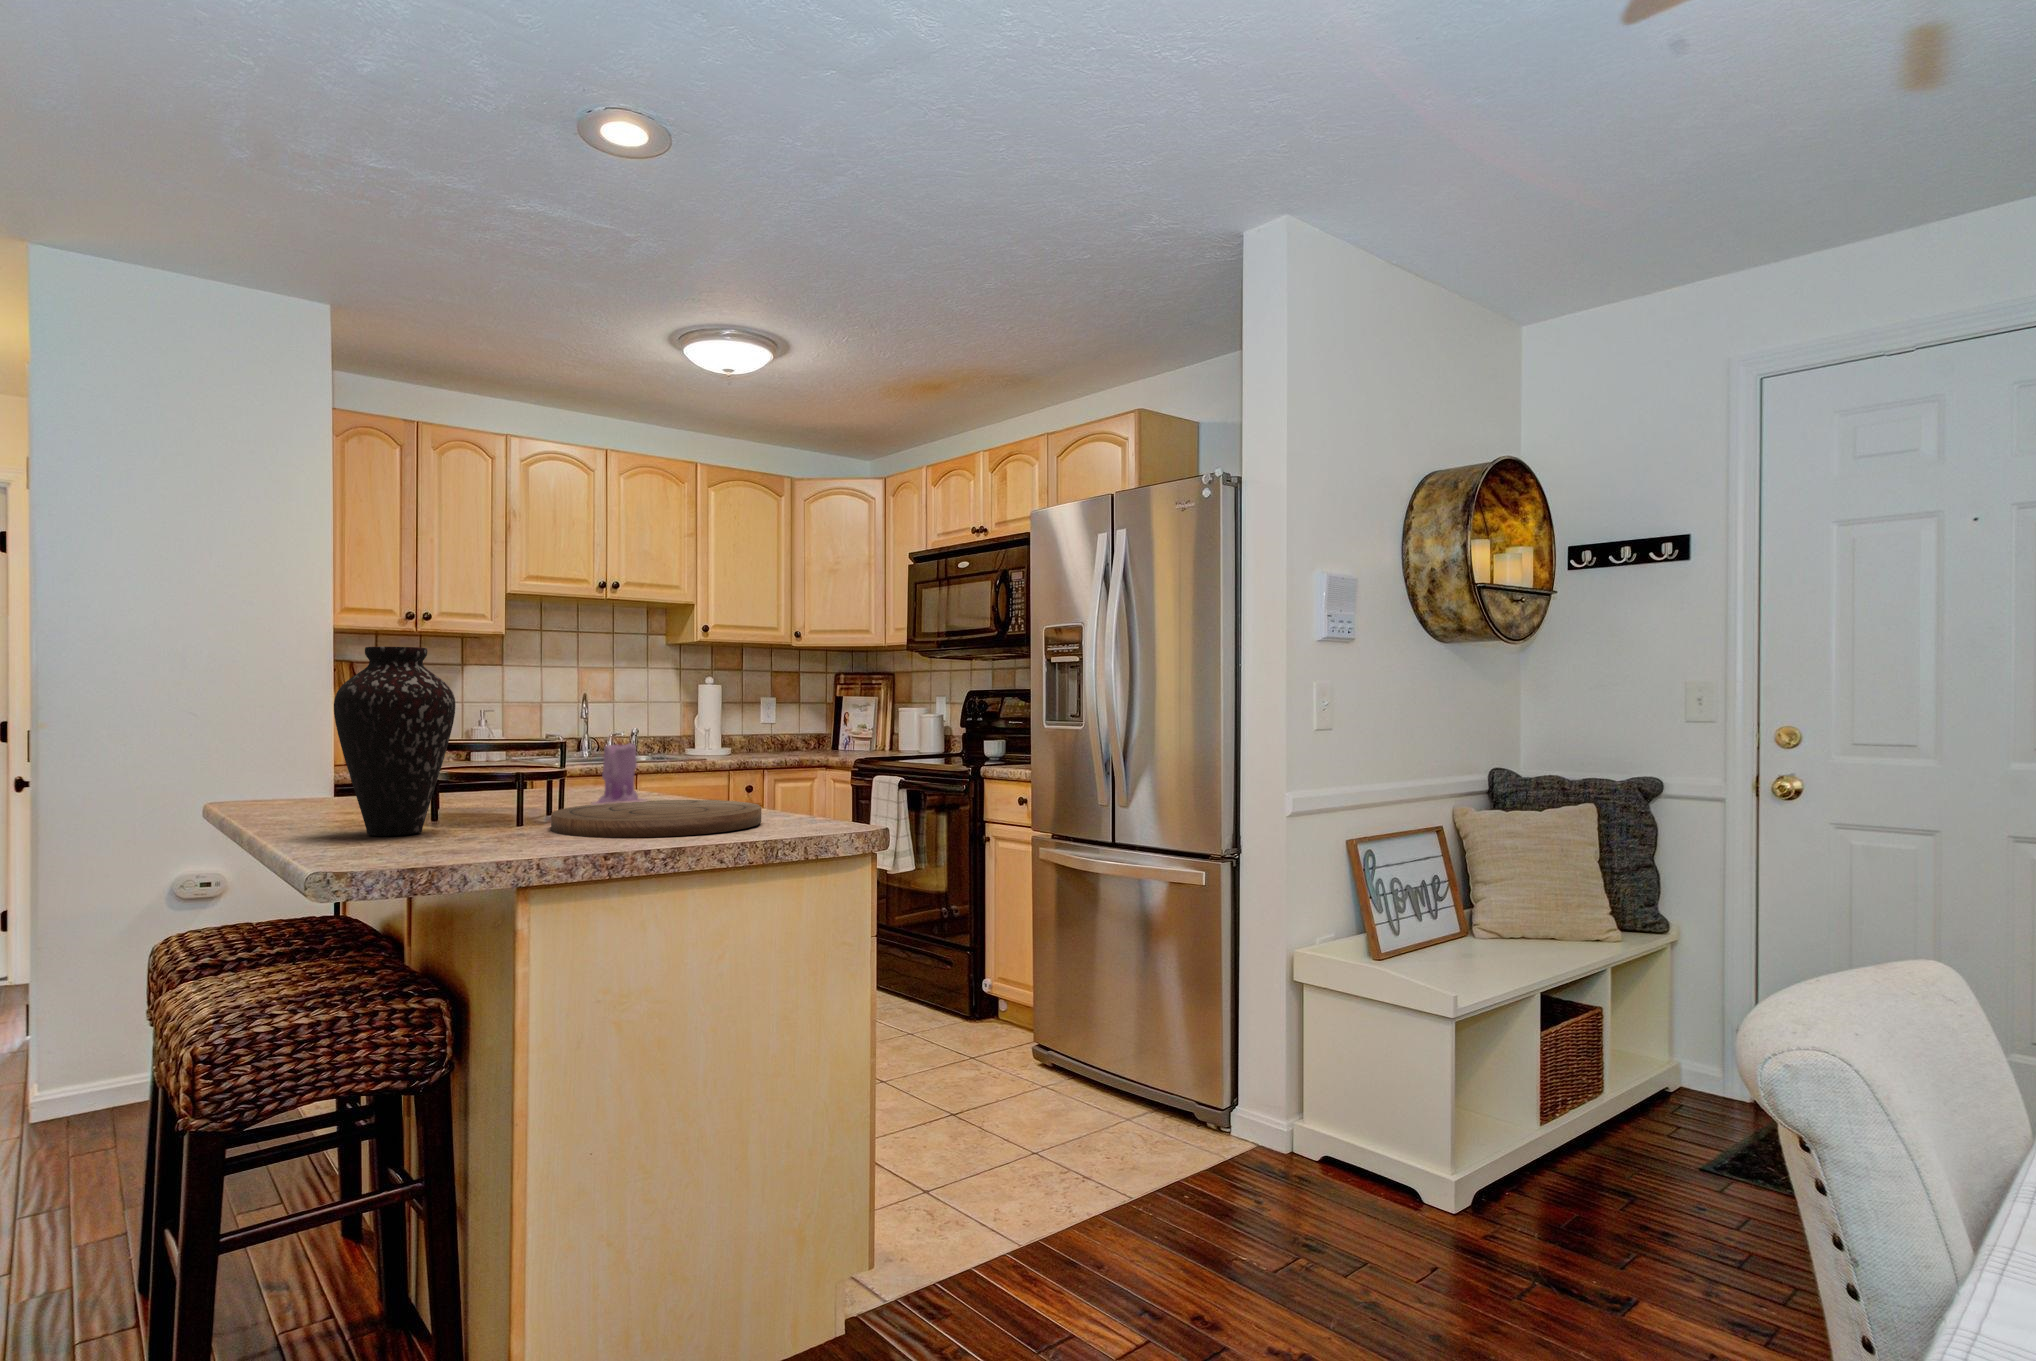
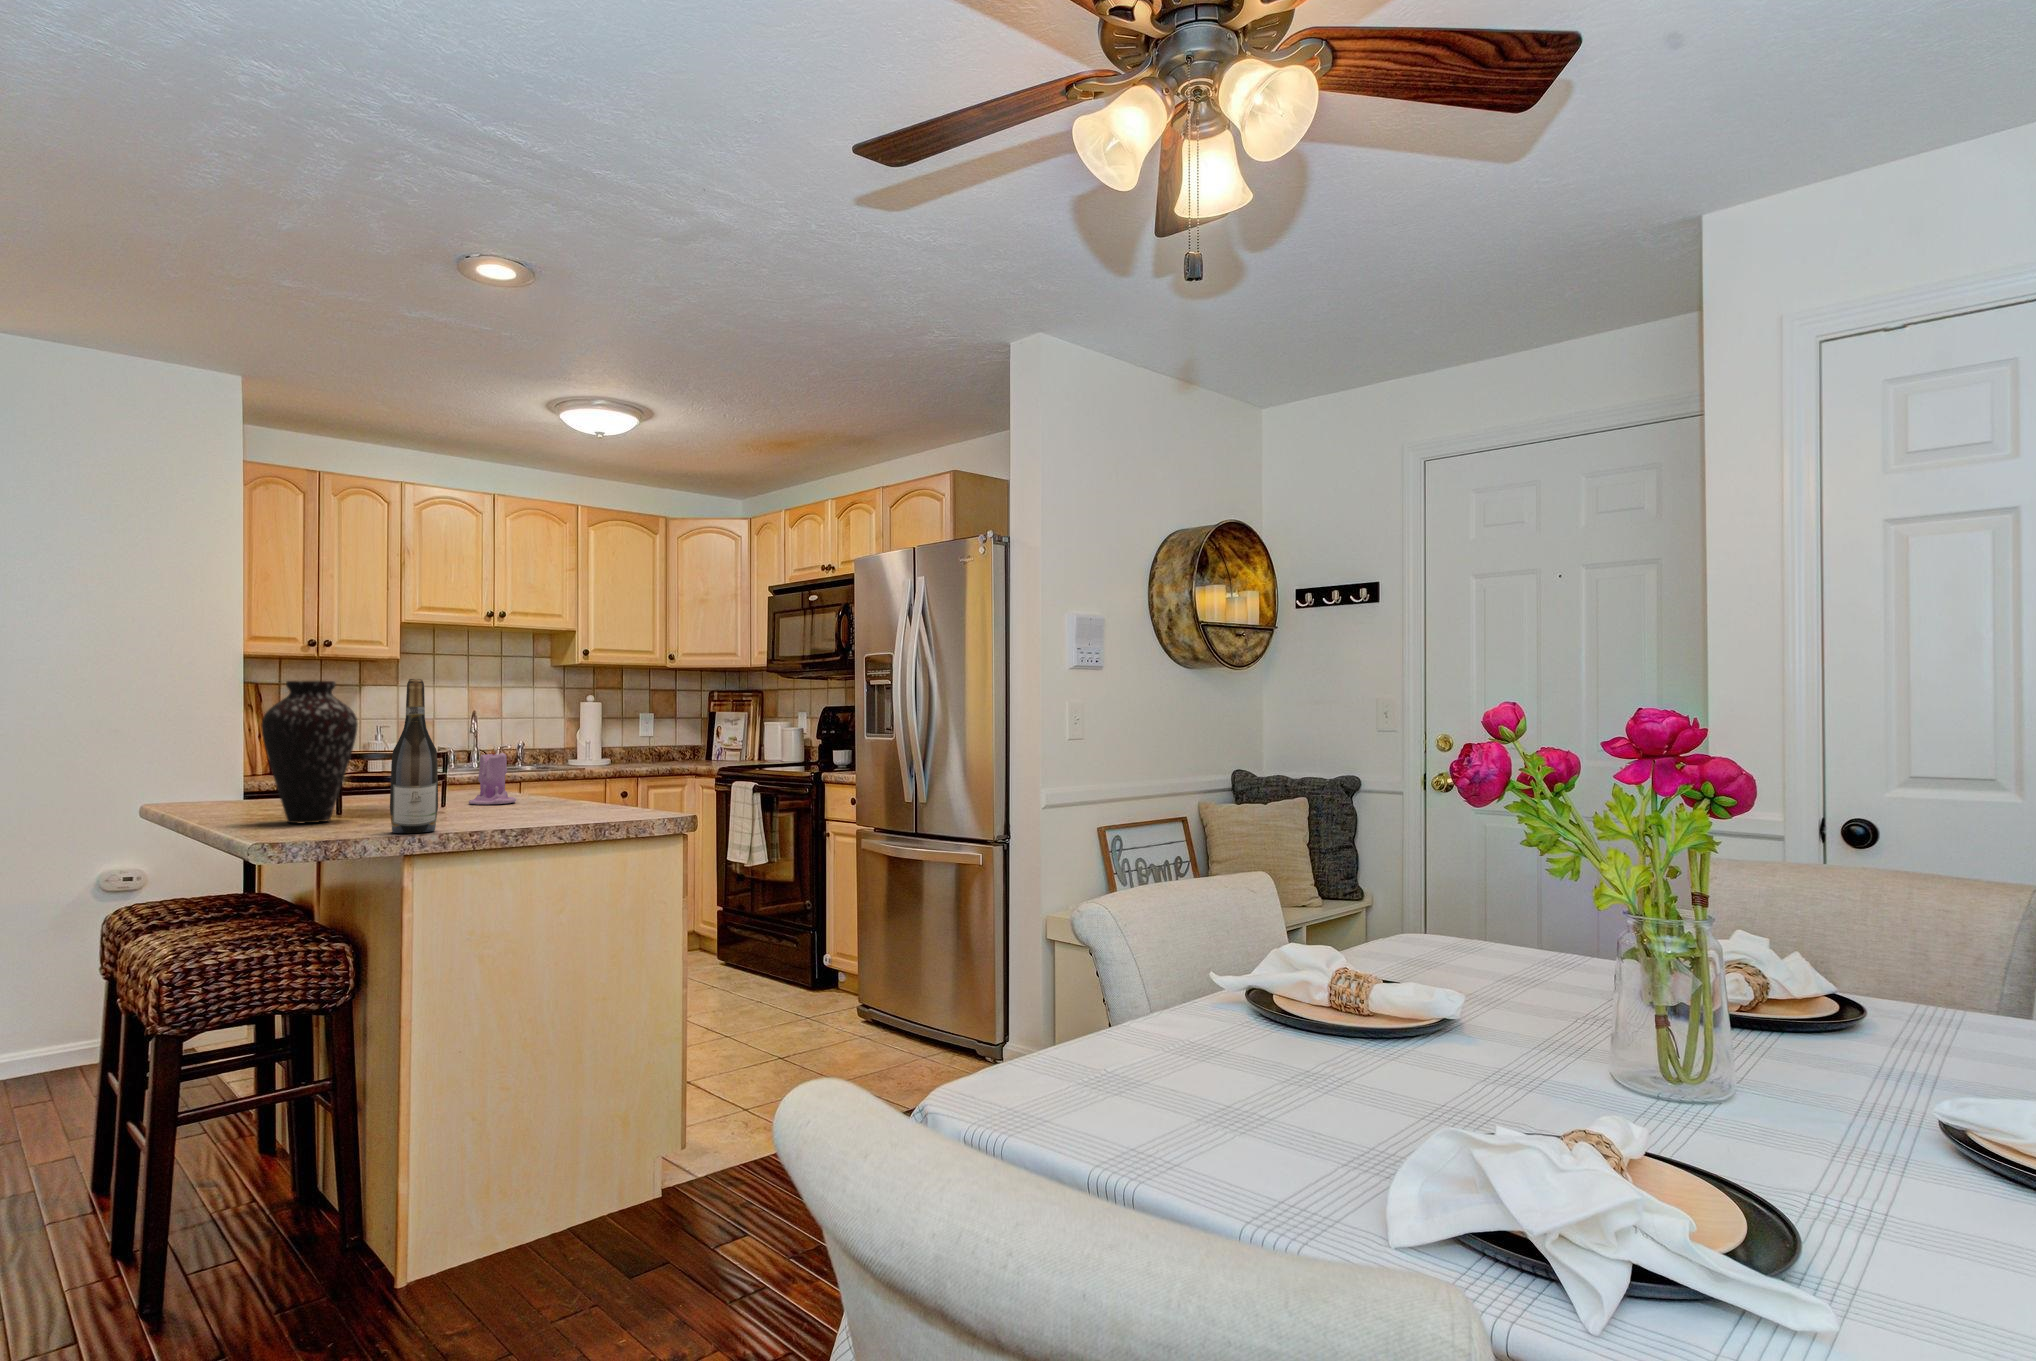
wine bottle: none [498,642,560,855] -> present [390,679,438,833]
cutting board: present [551,800,761,838] -> none [433,796,601,823]

